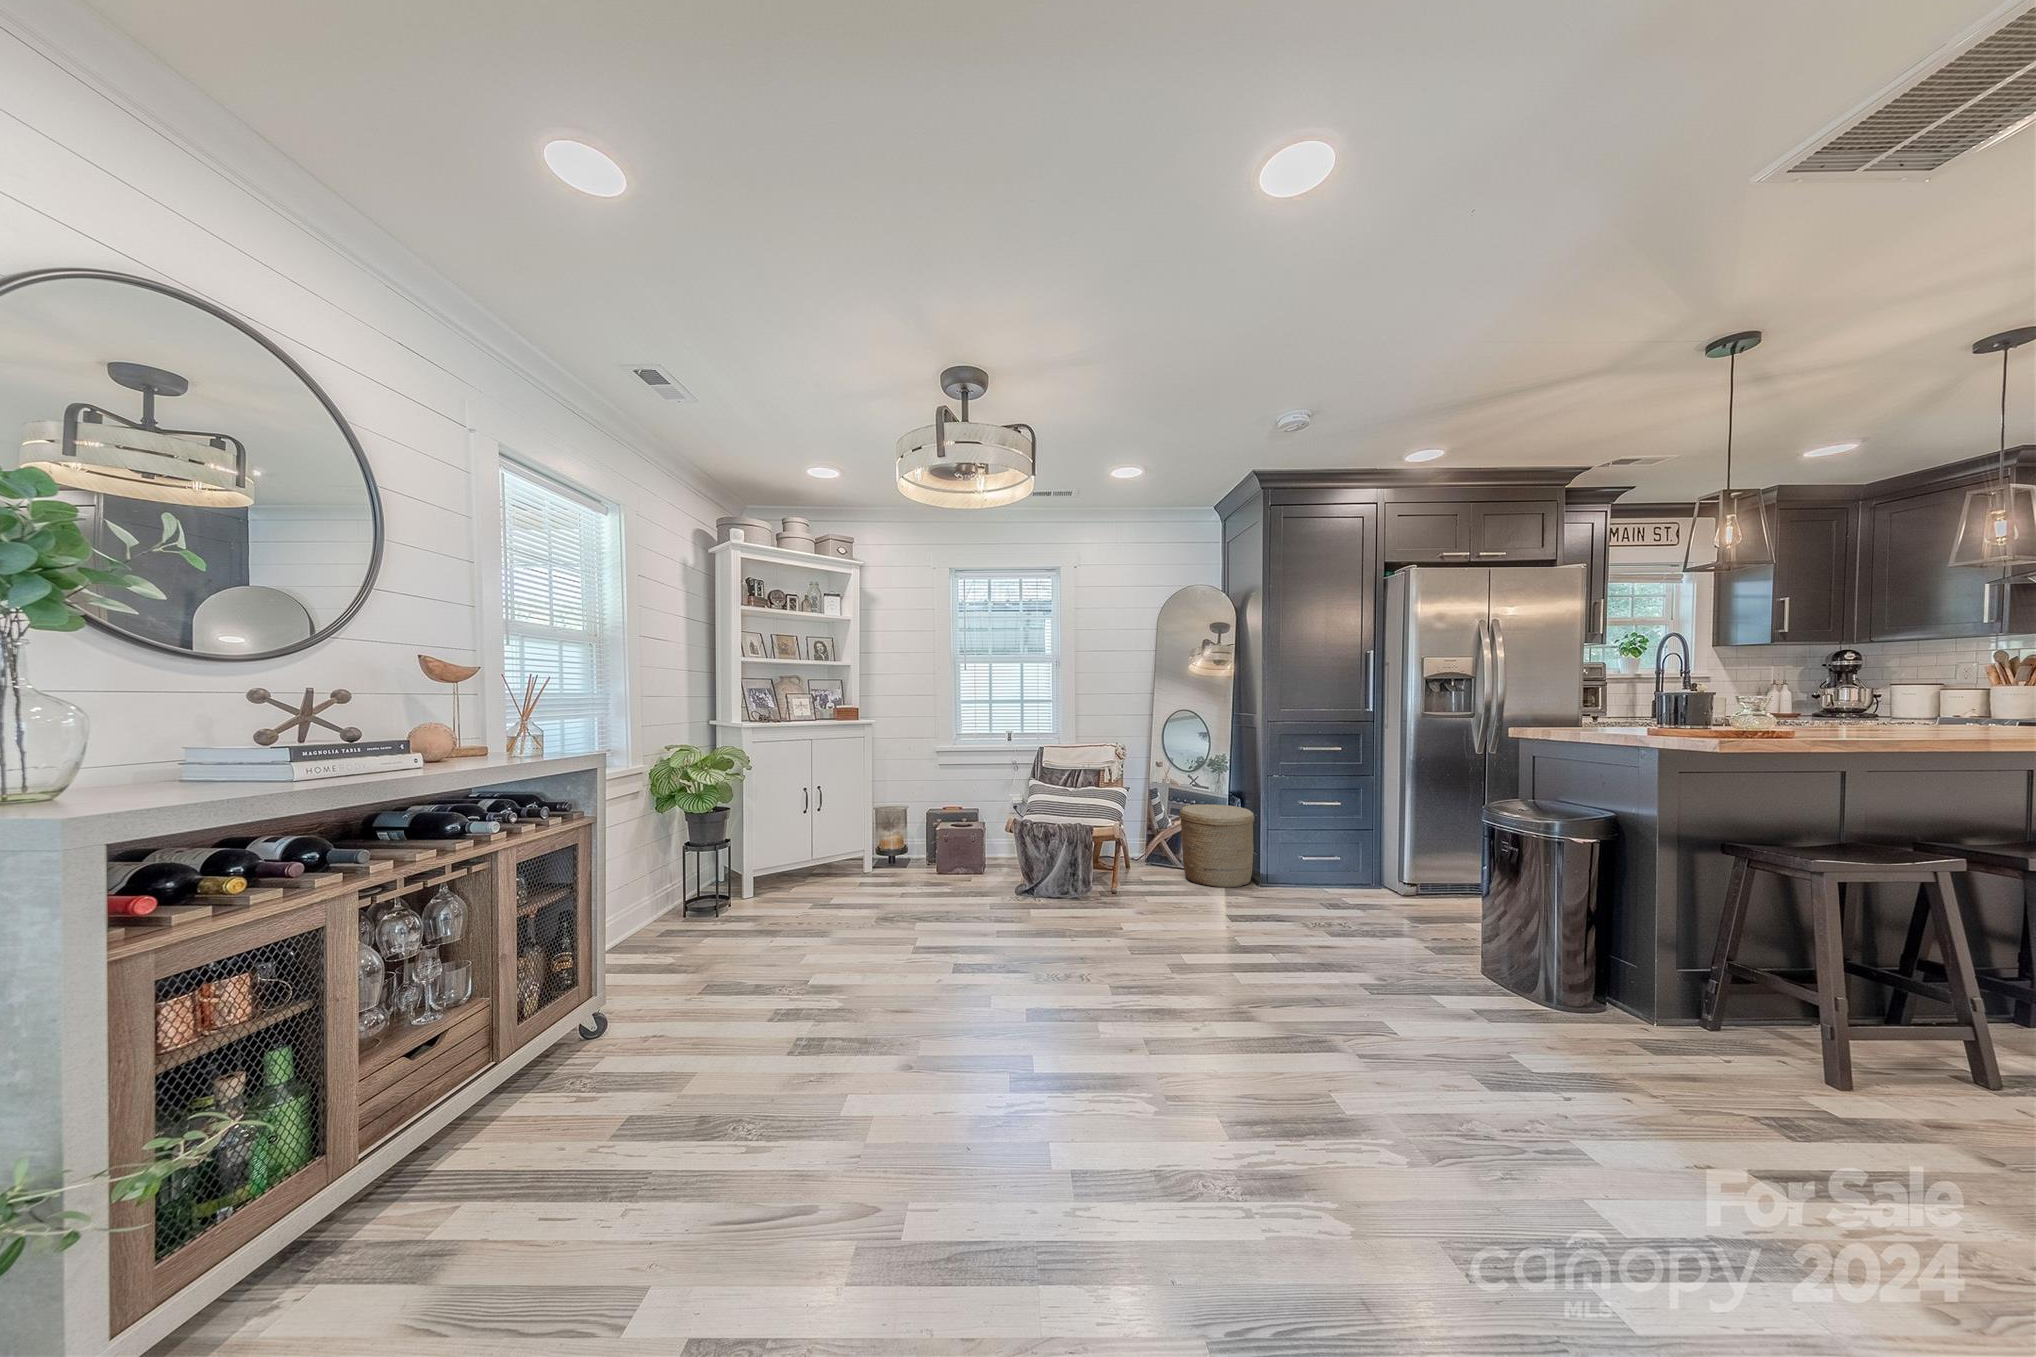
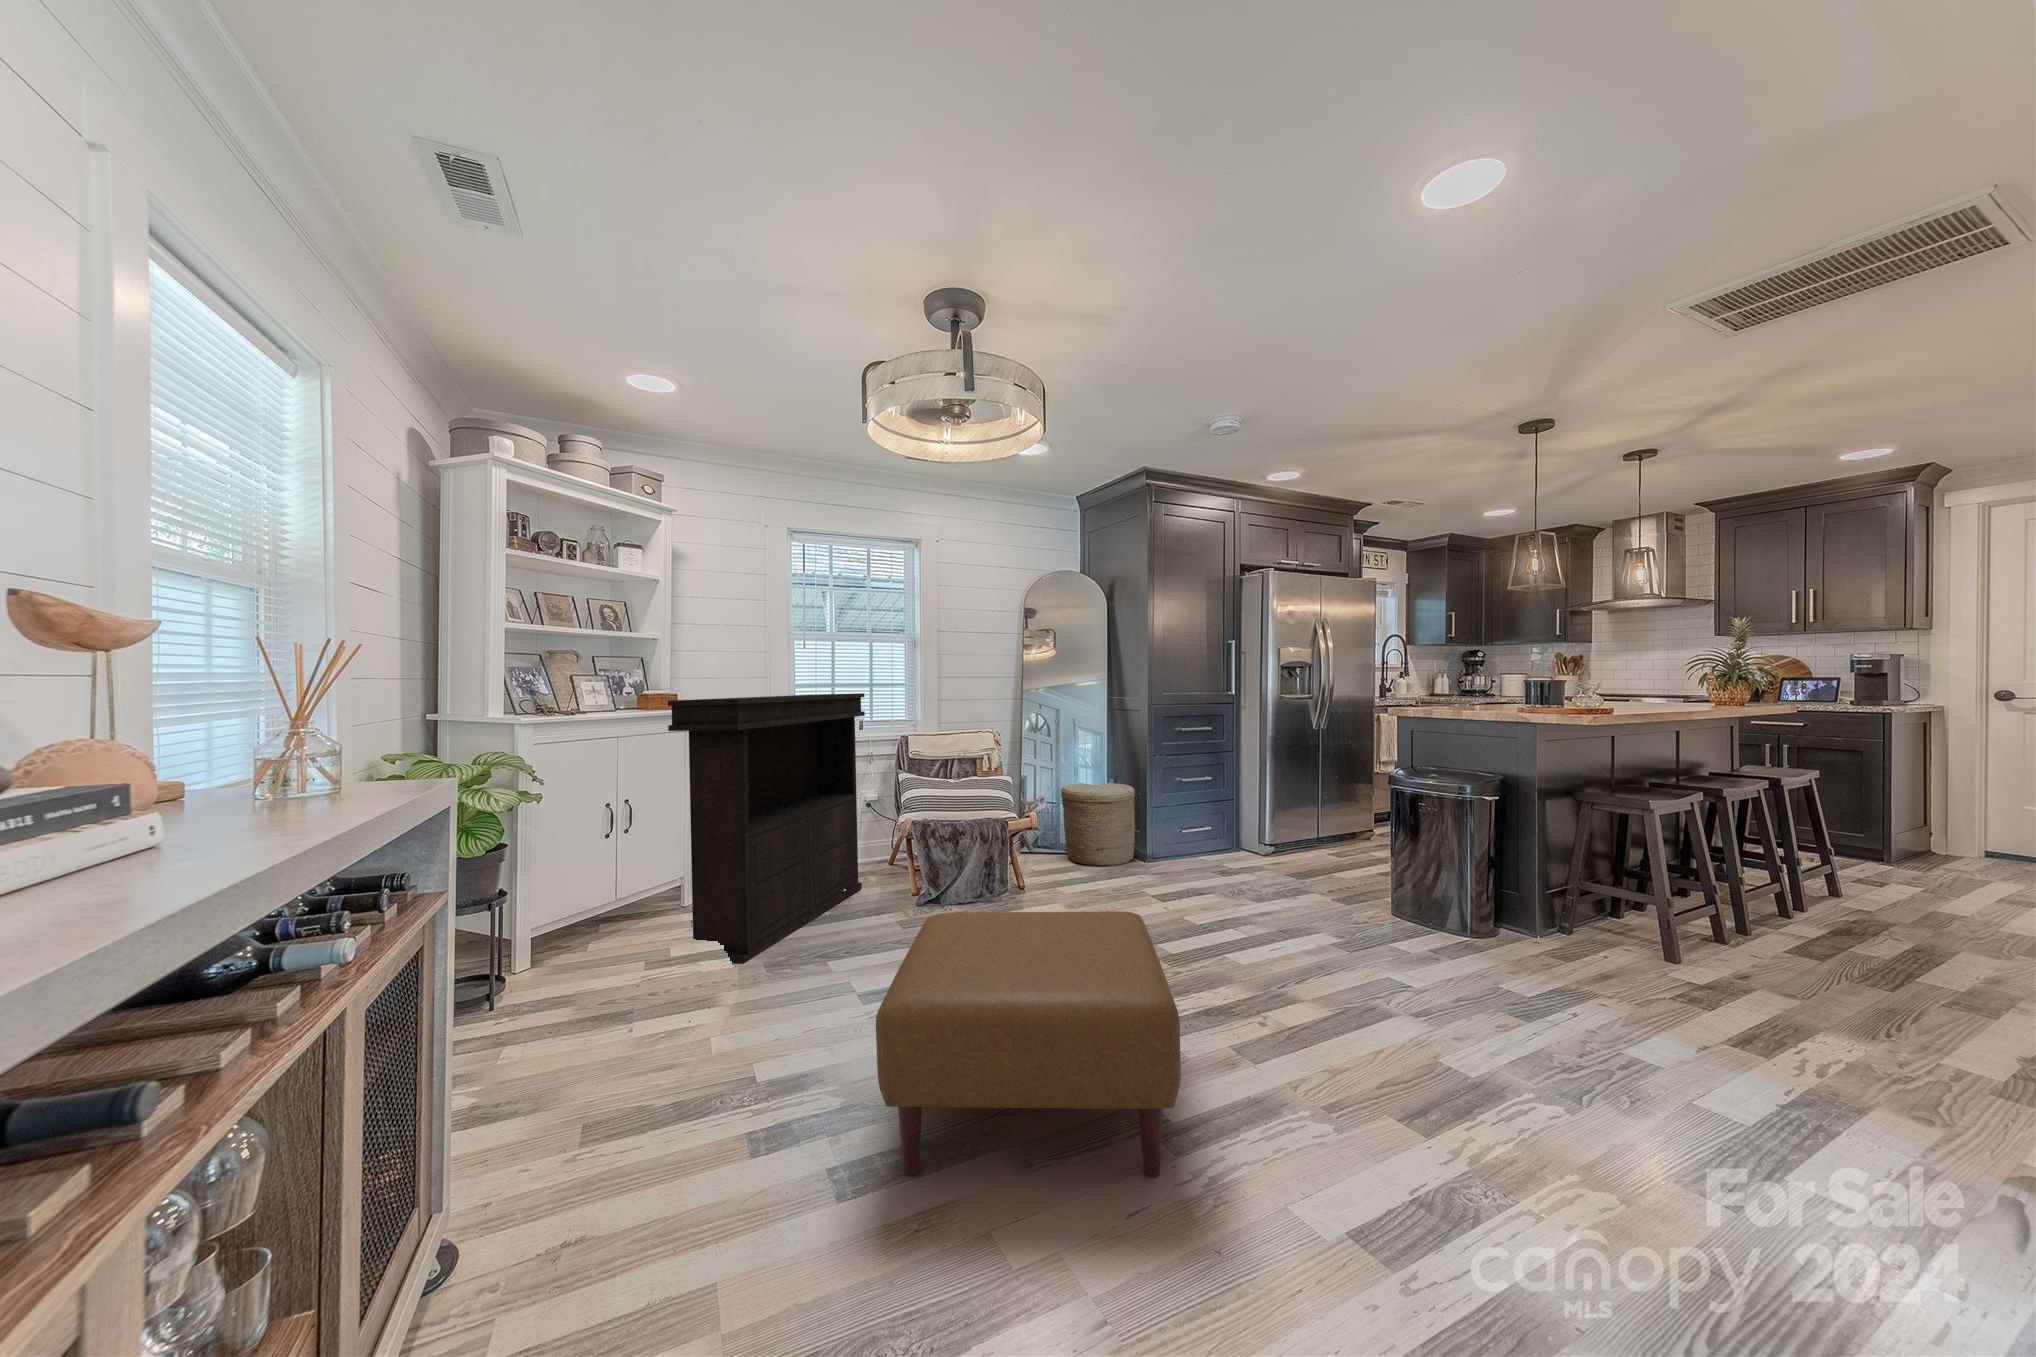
console table: none [825,710,996,915] -> present [668,693,865,964]
ottoman: none [823,893,1075,1098] -> present [876,911,1181,1178]

